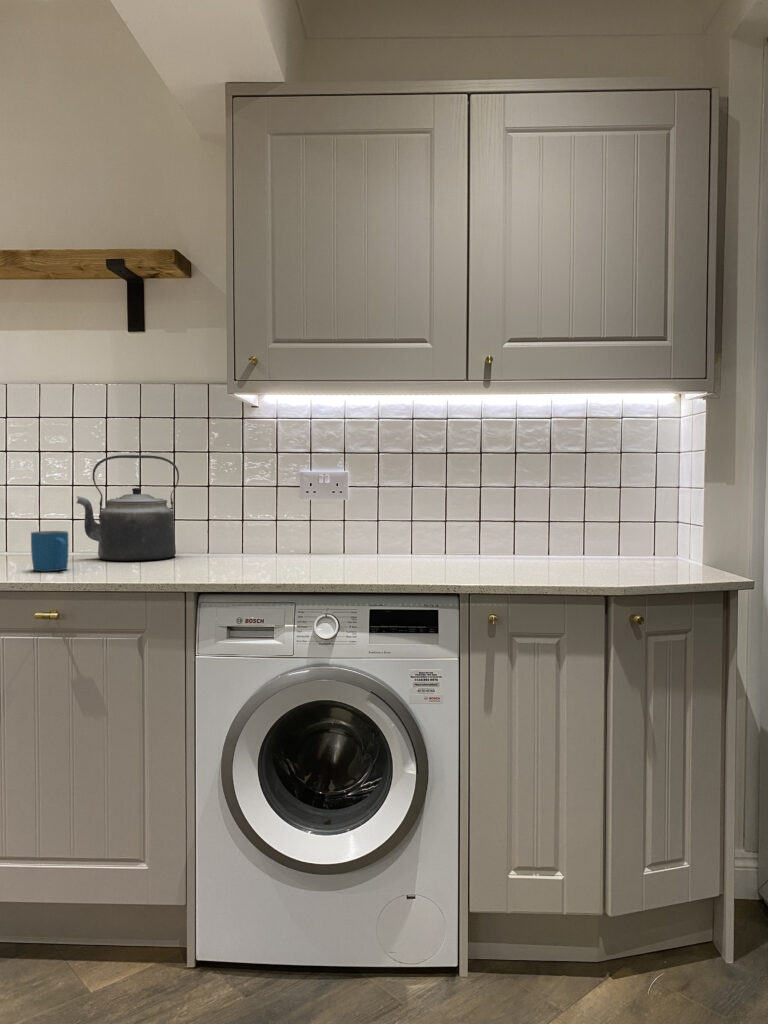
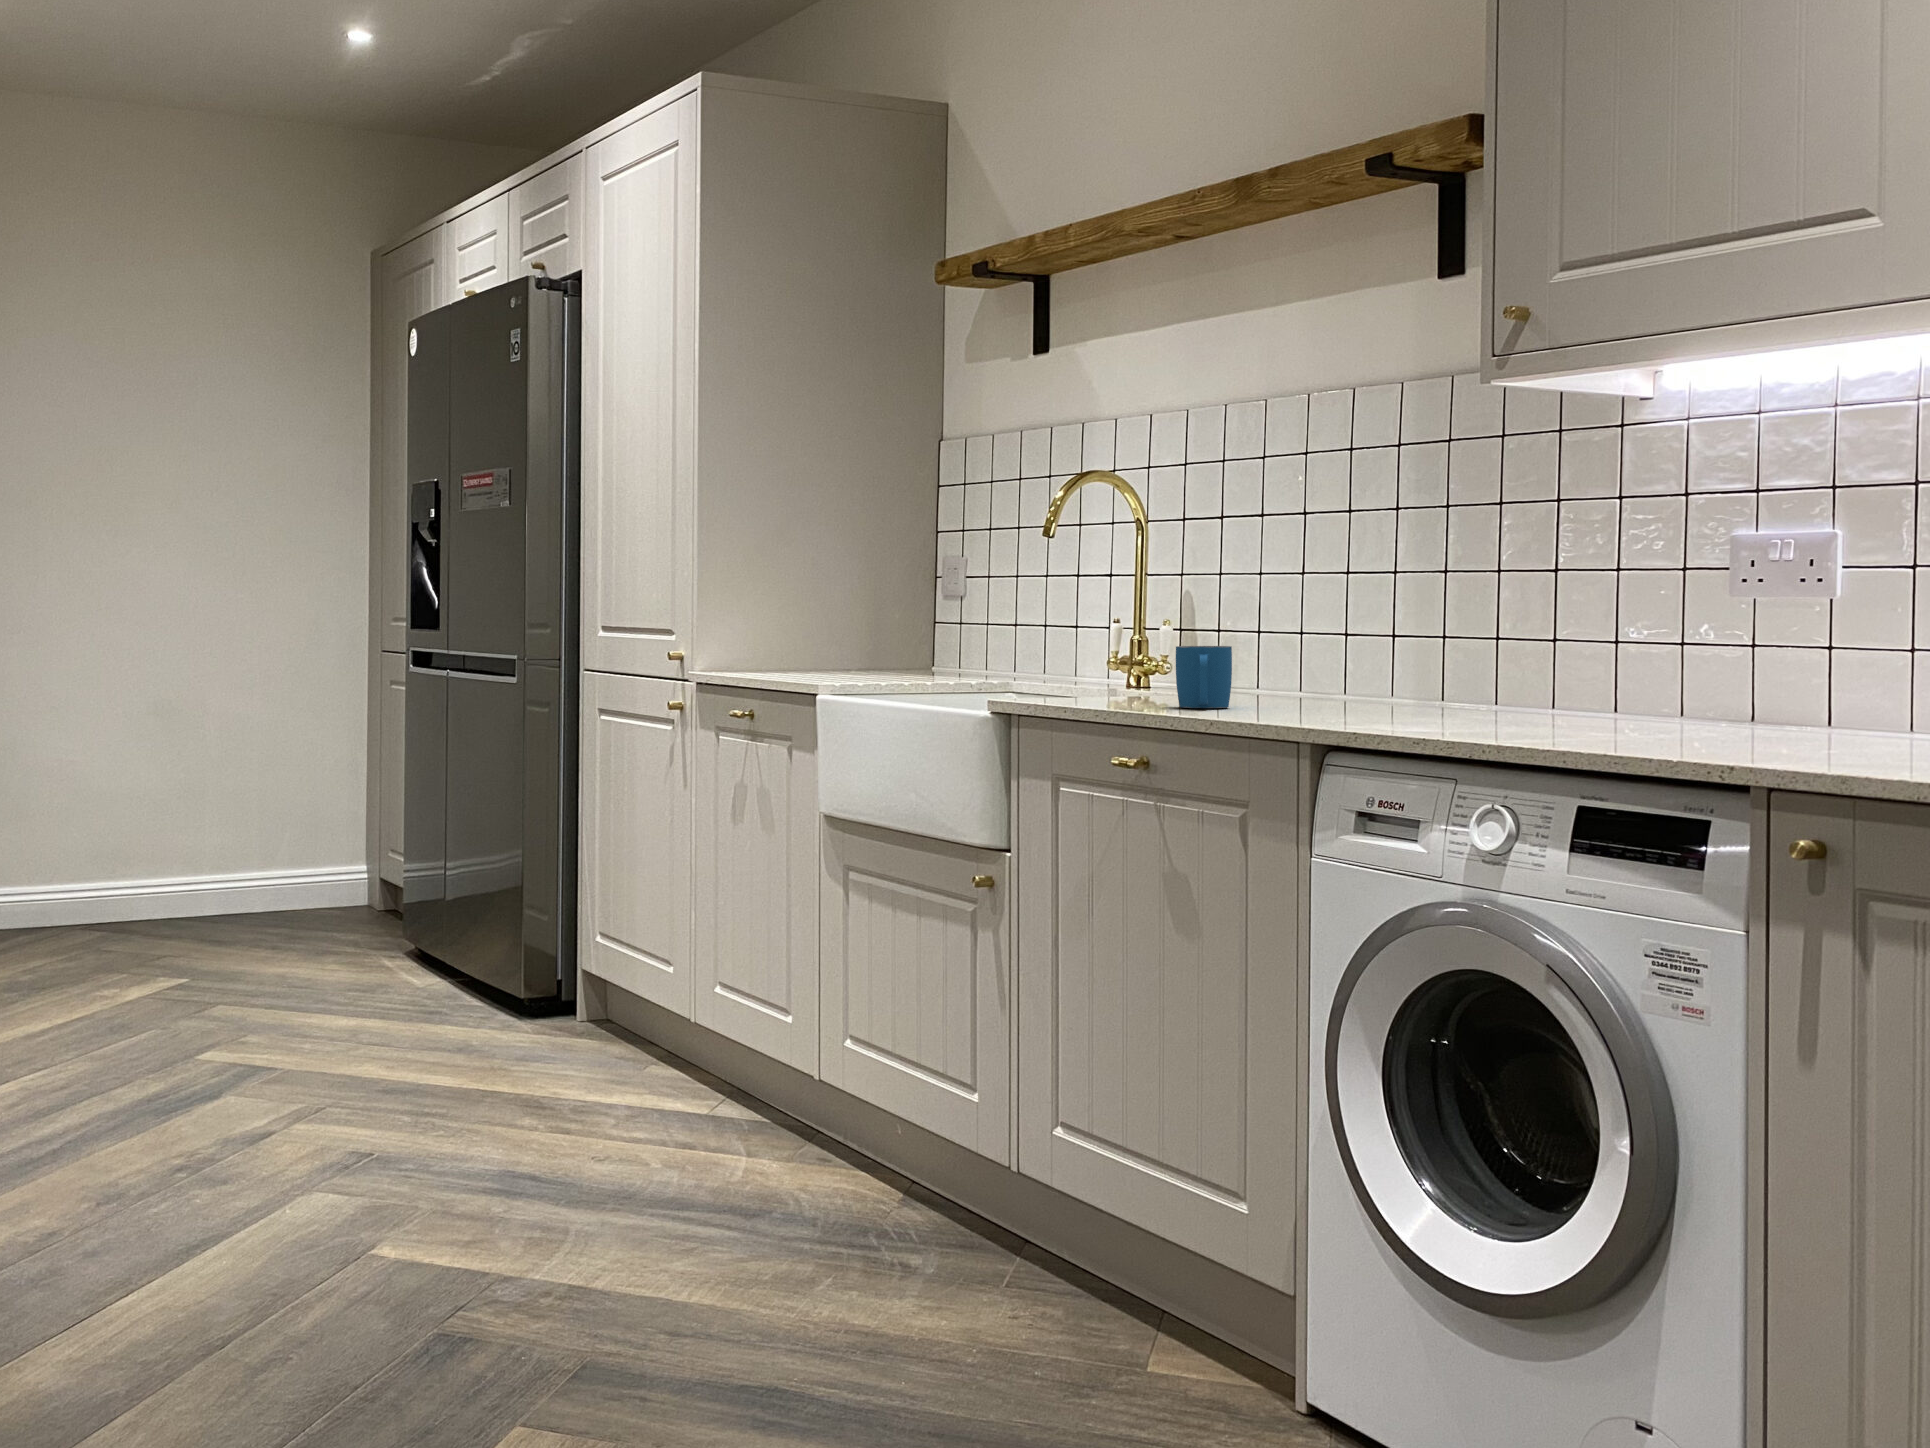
kettle: present [76,455,179,561] -> none [1306,515,1483,708]

